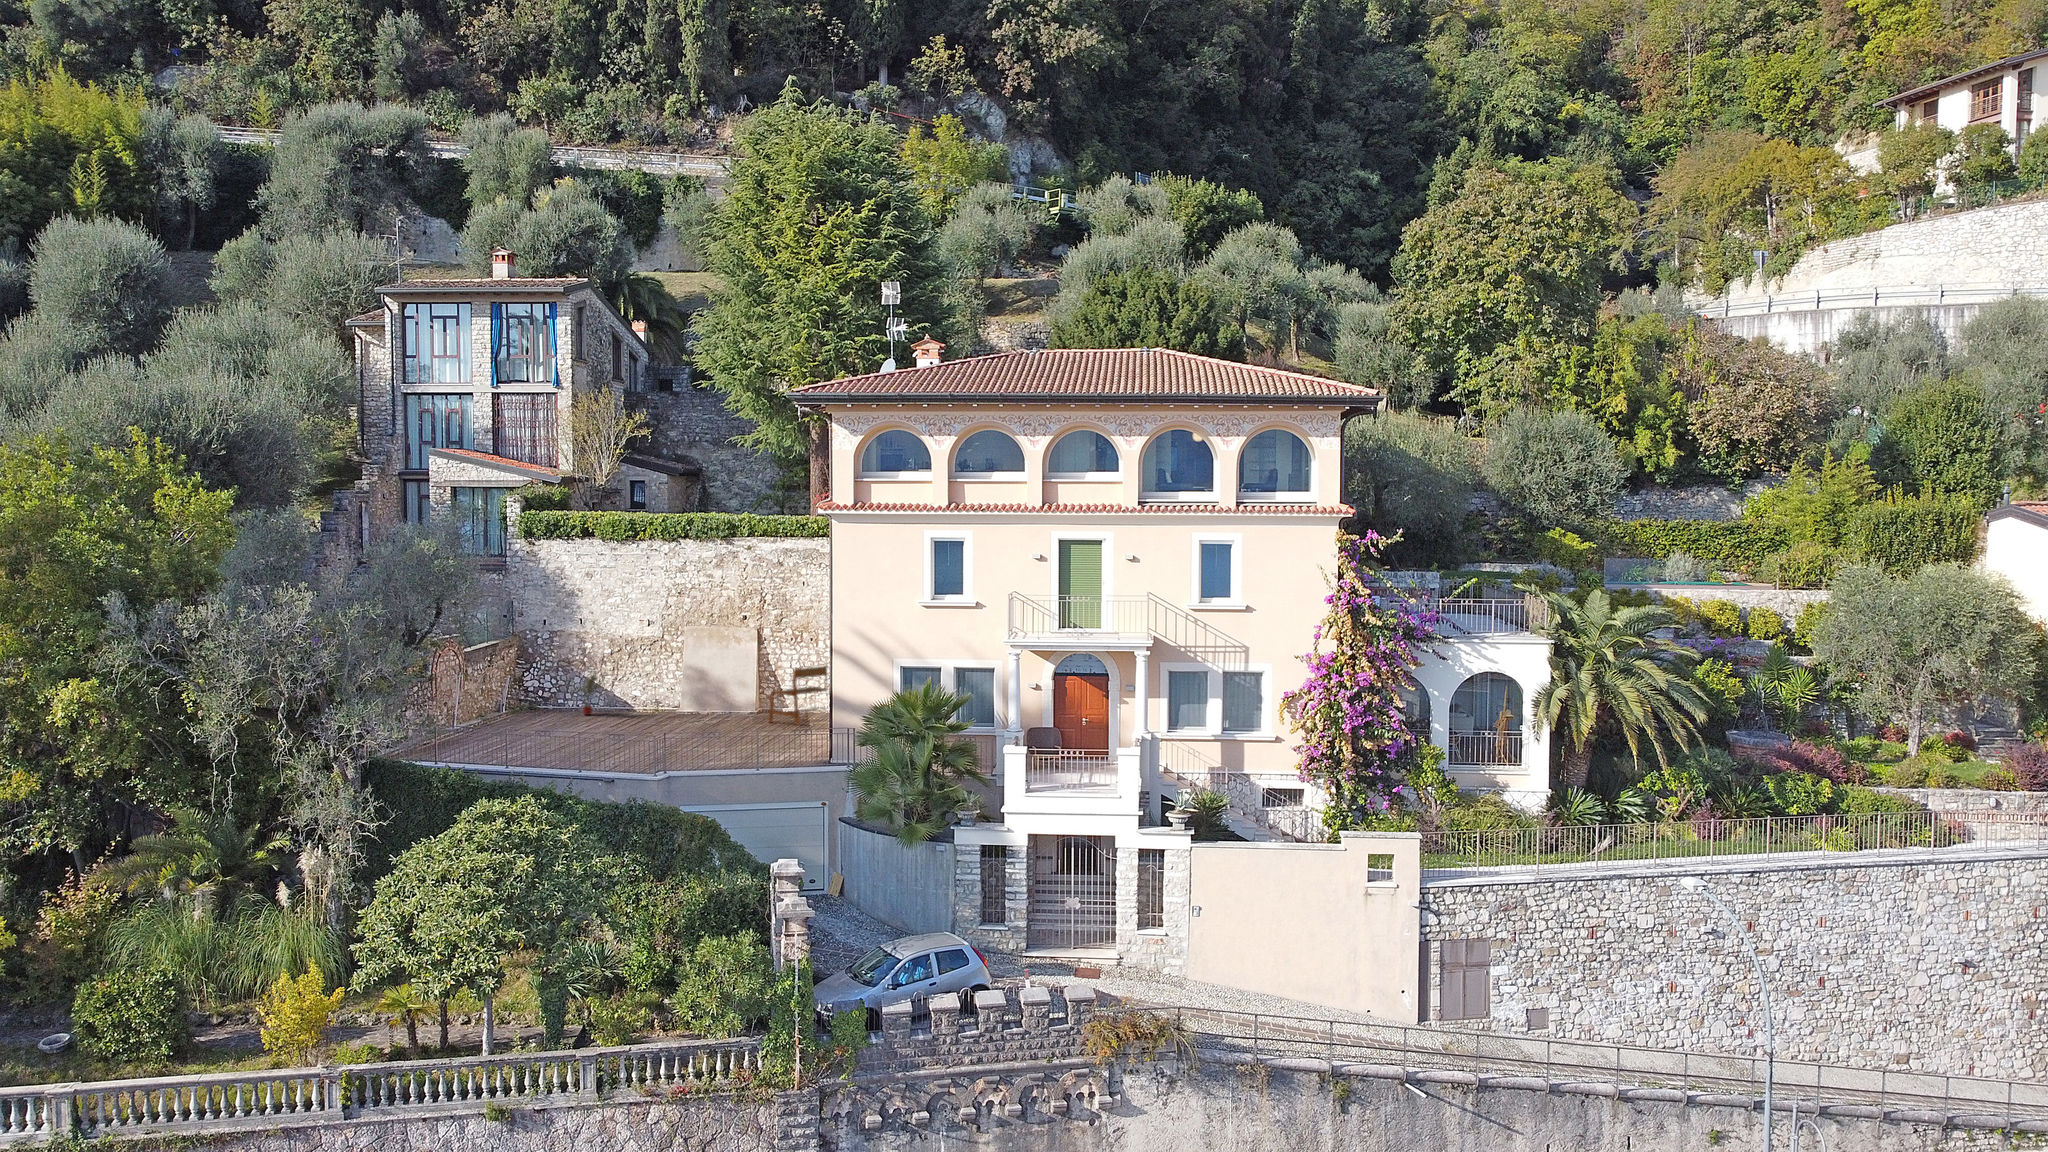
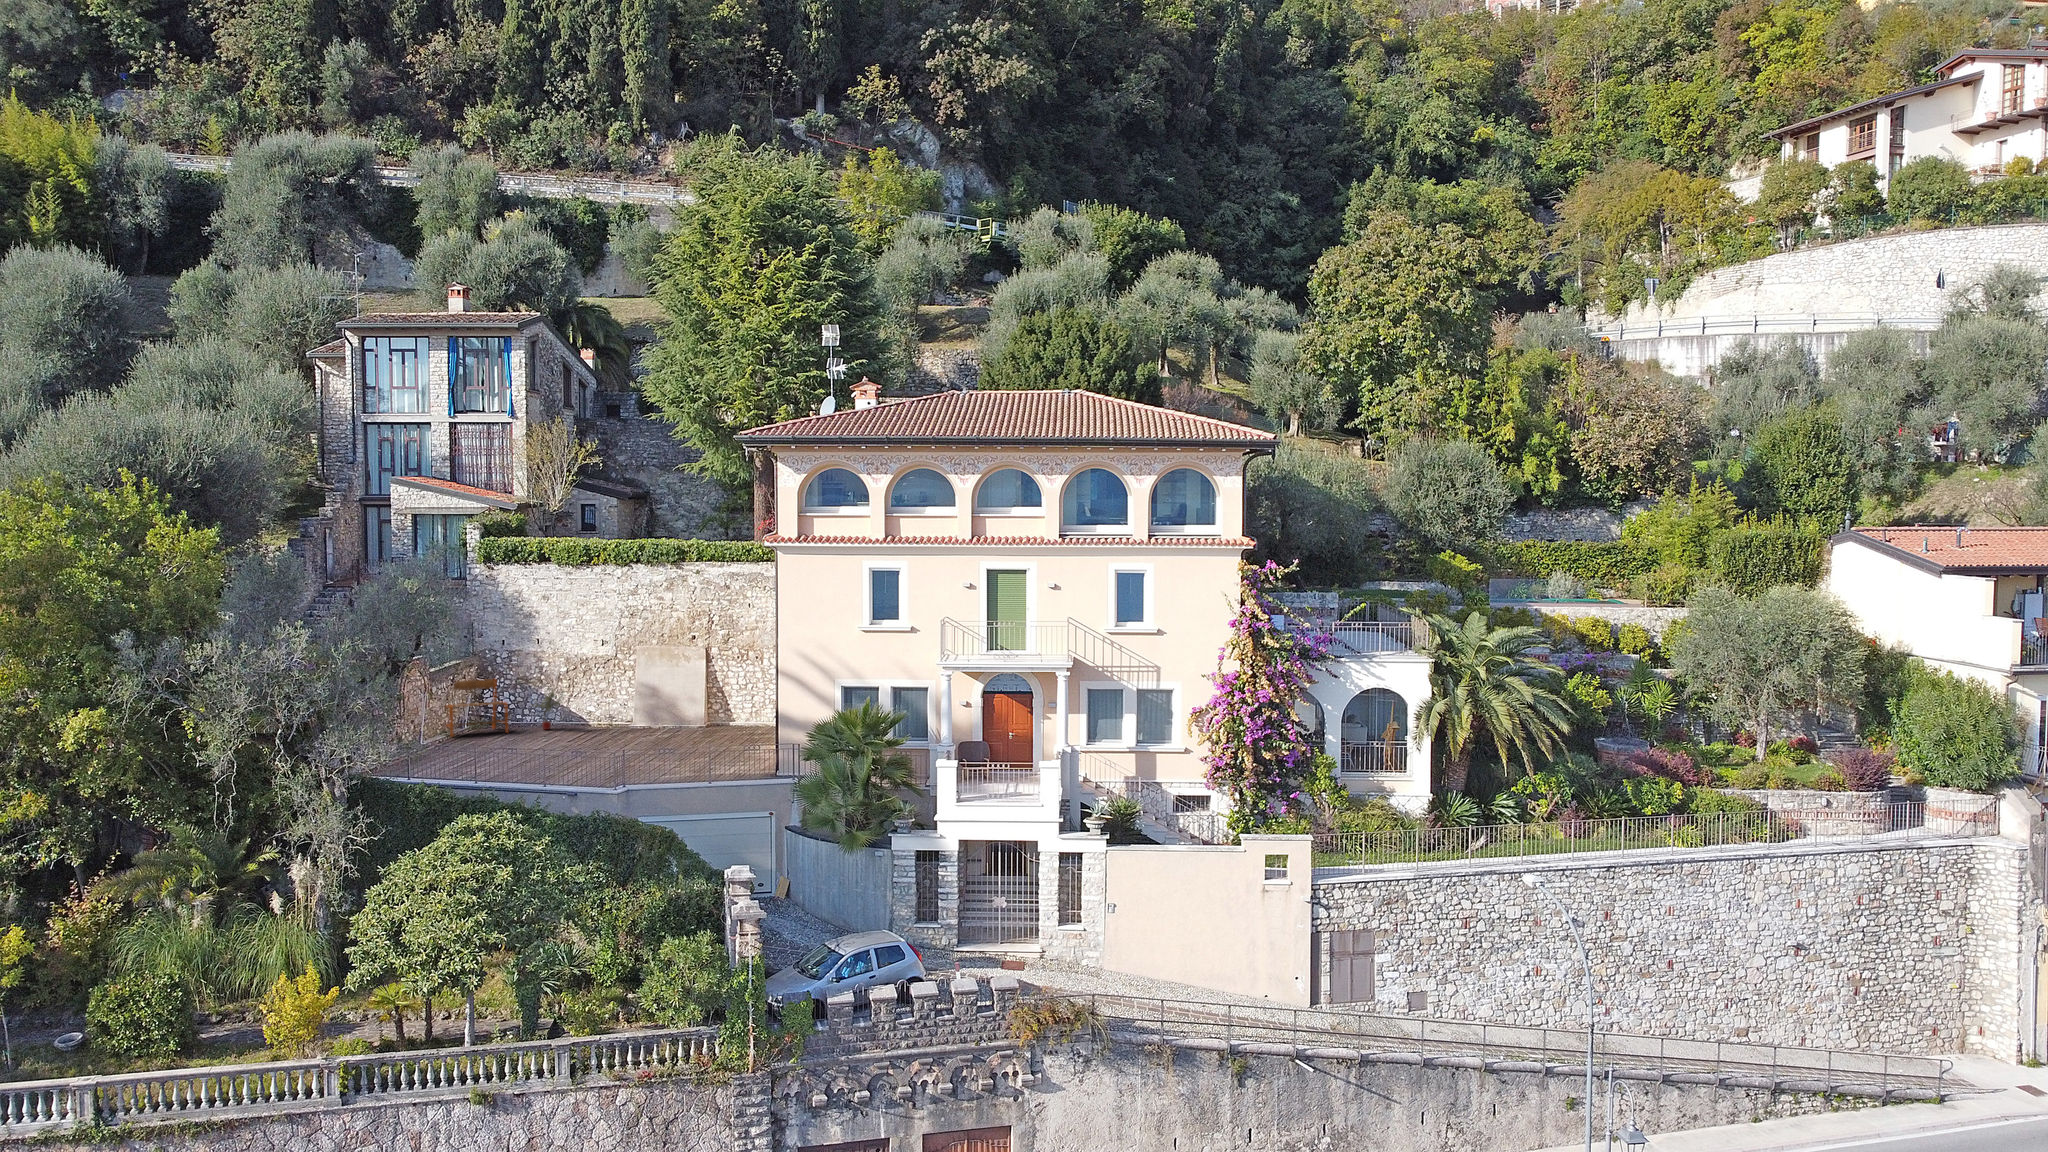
bench: present [769,666,827,724] -> present [446,679,508,736]

